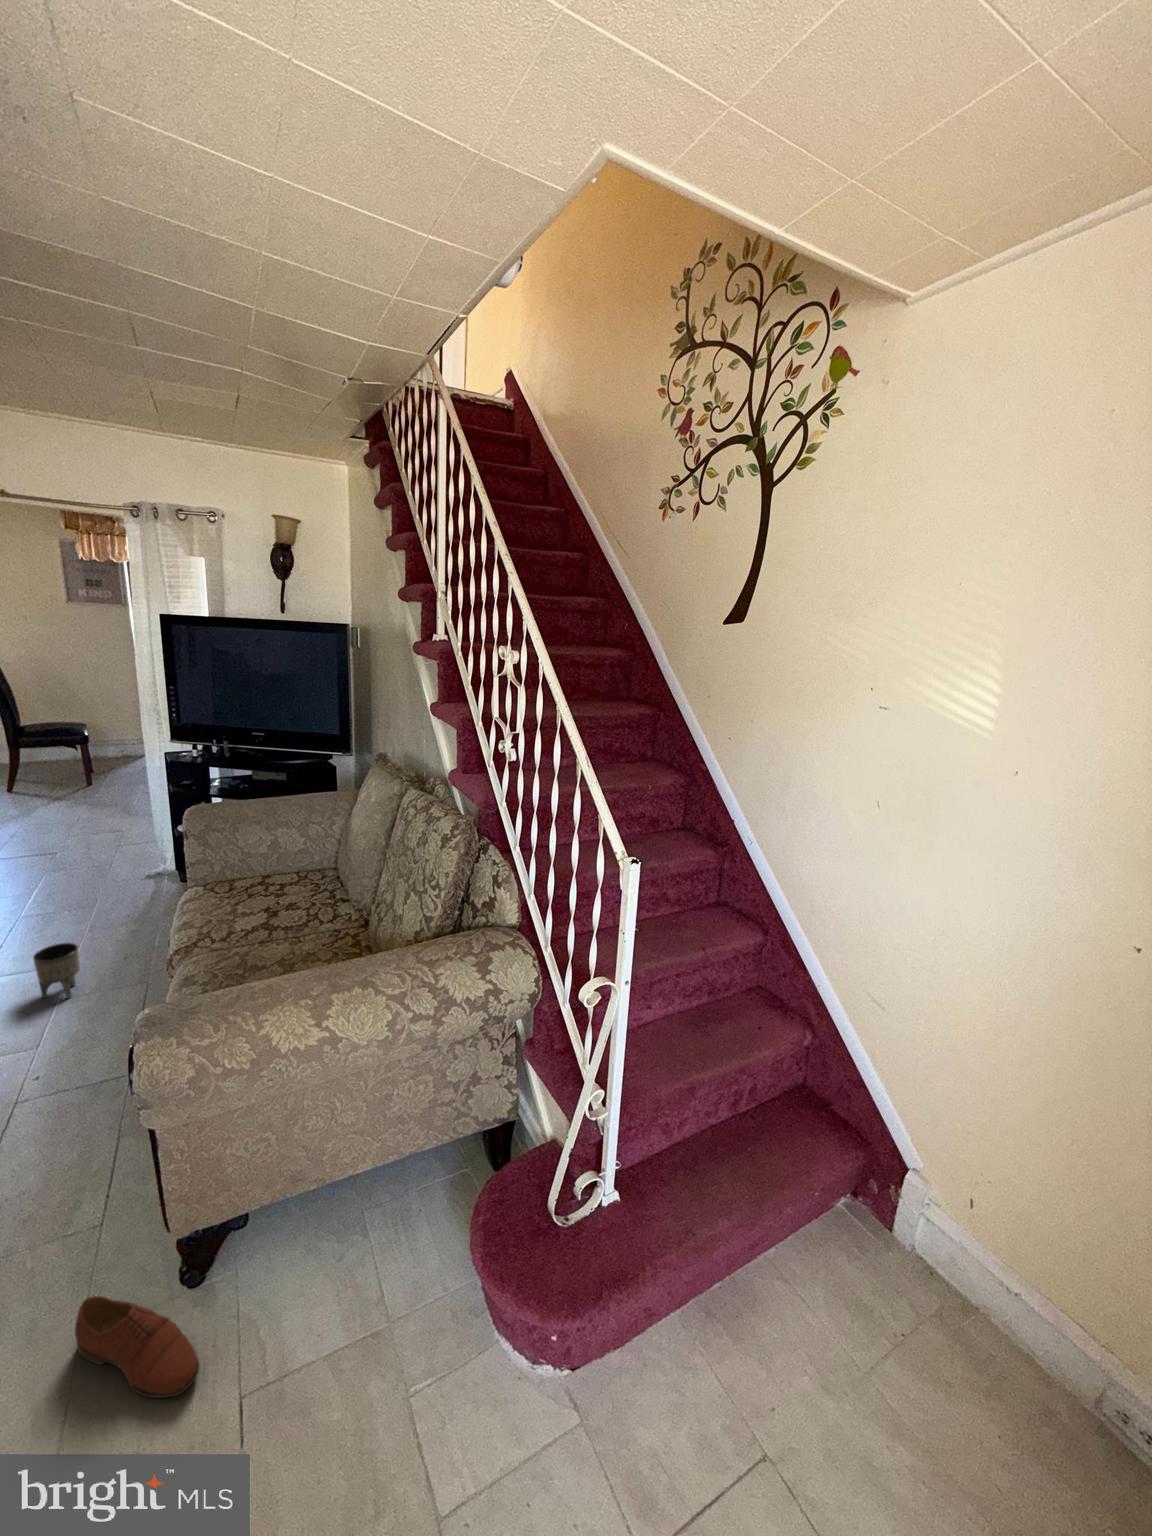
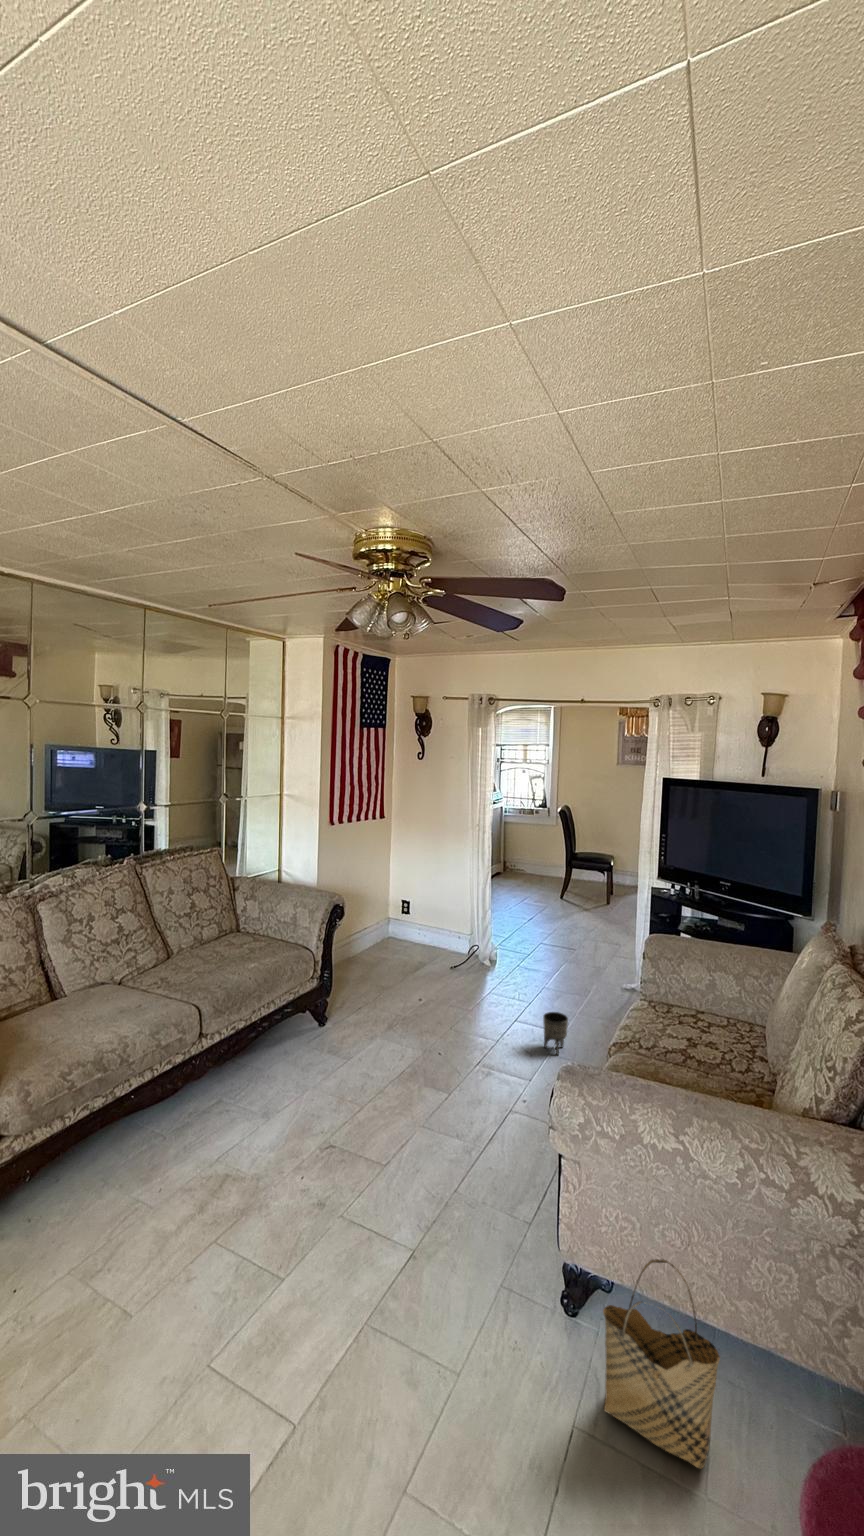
woven basket: none [256,1155,388,1358] -> present [603,1259,720,1469]
shoe: present [75,1296,199,1398] -> none [503,1252,559,1371]

